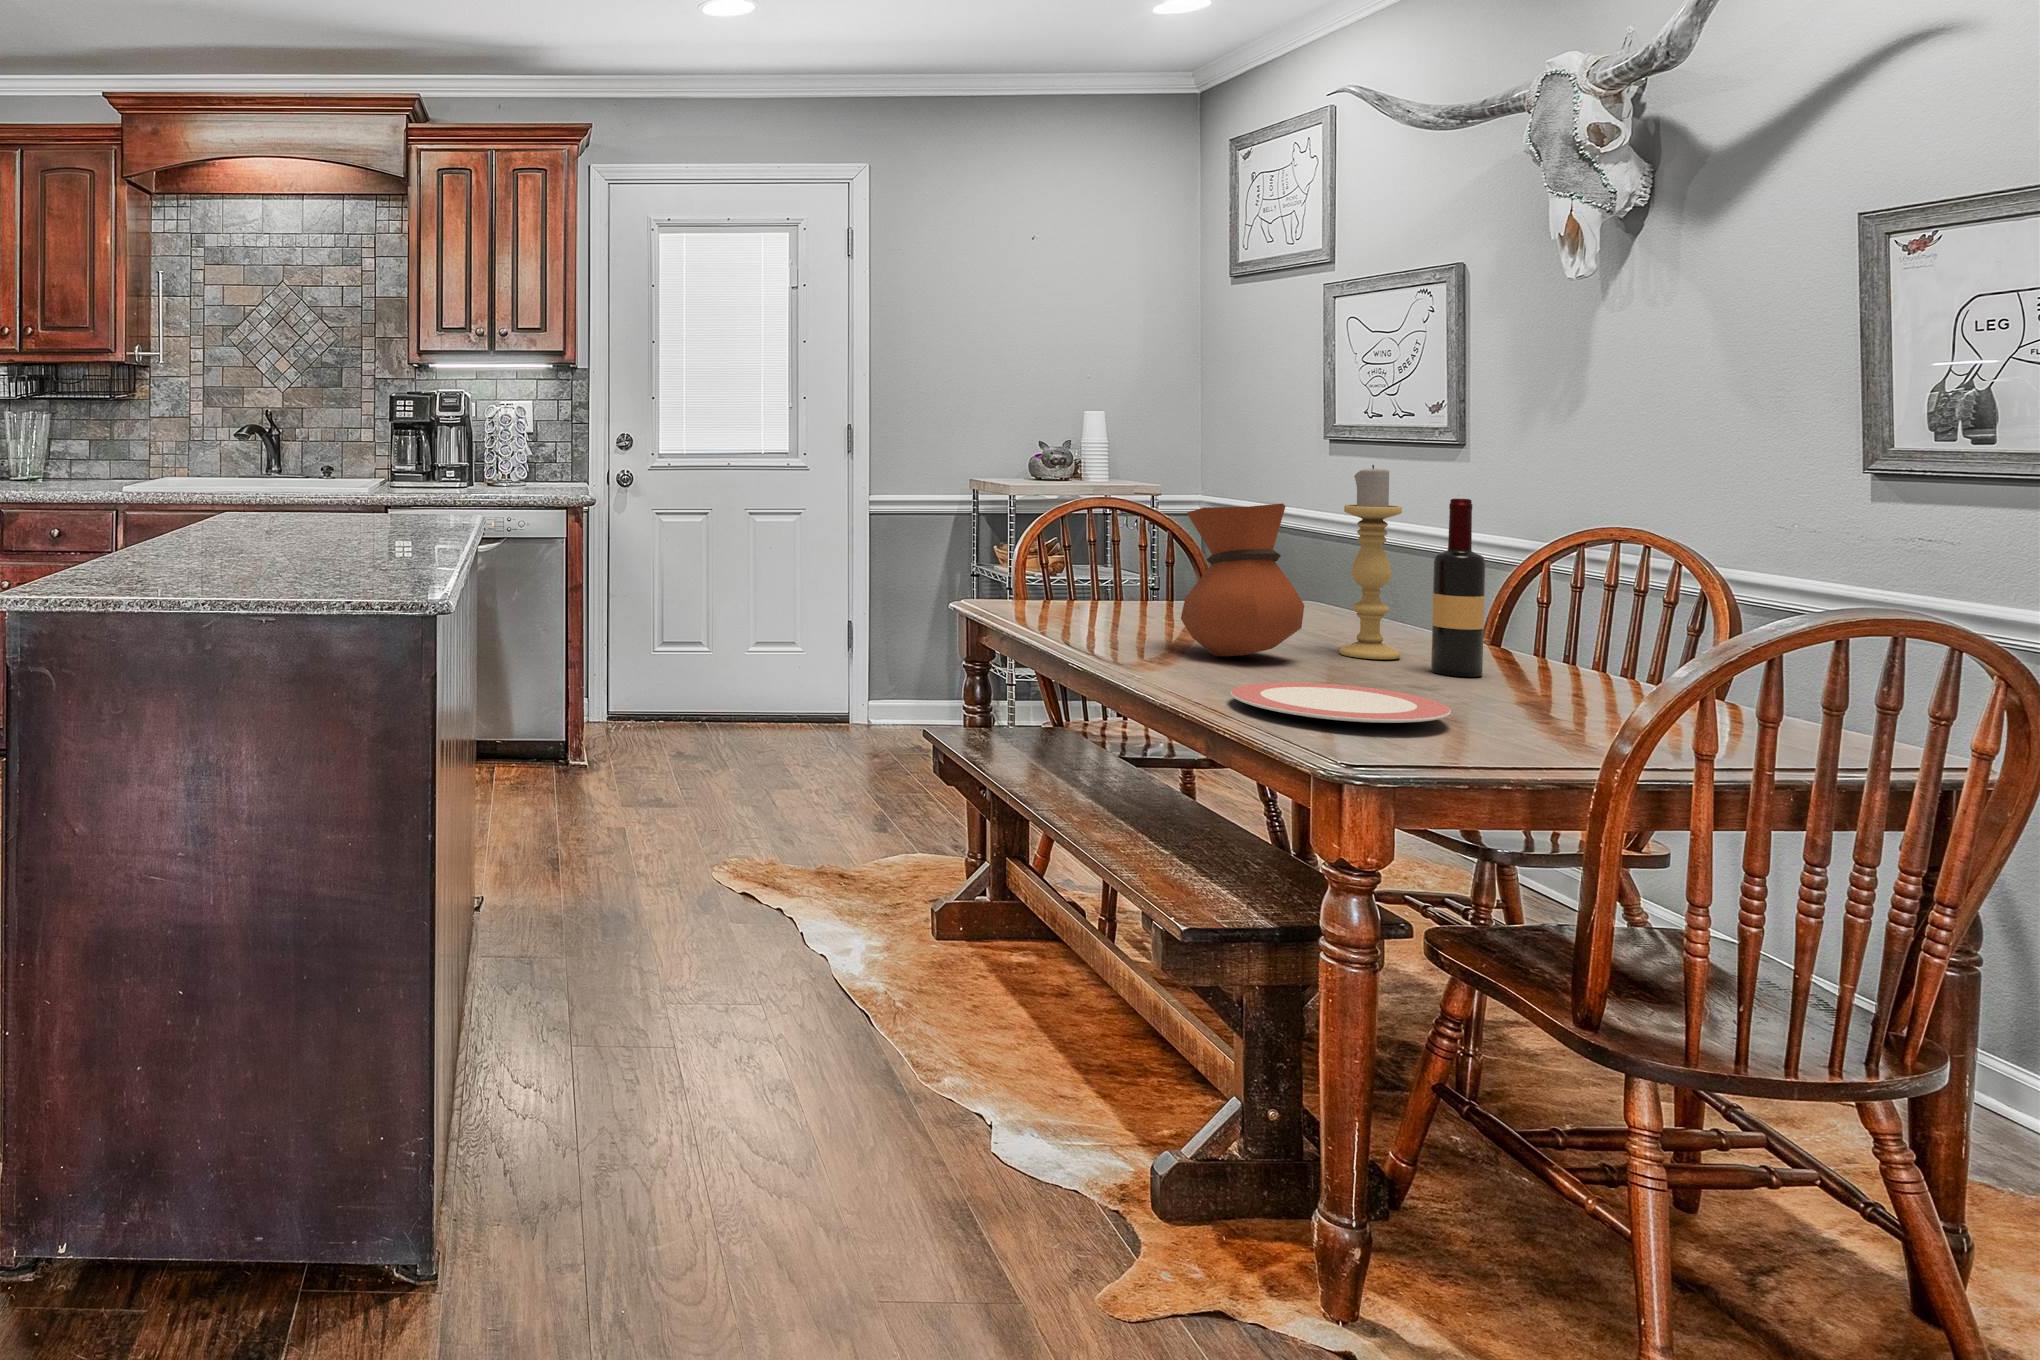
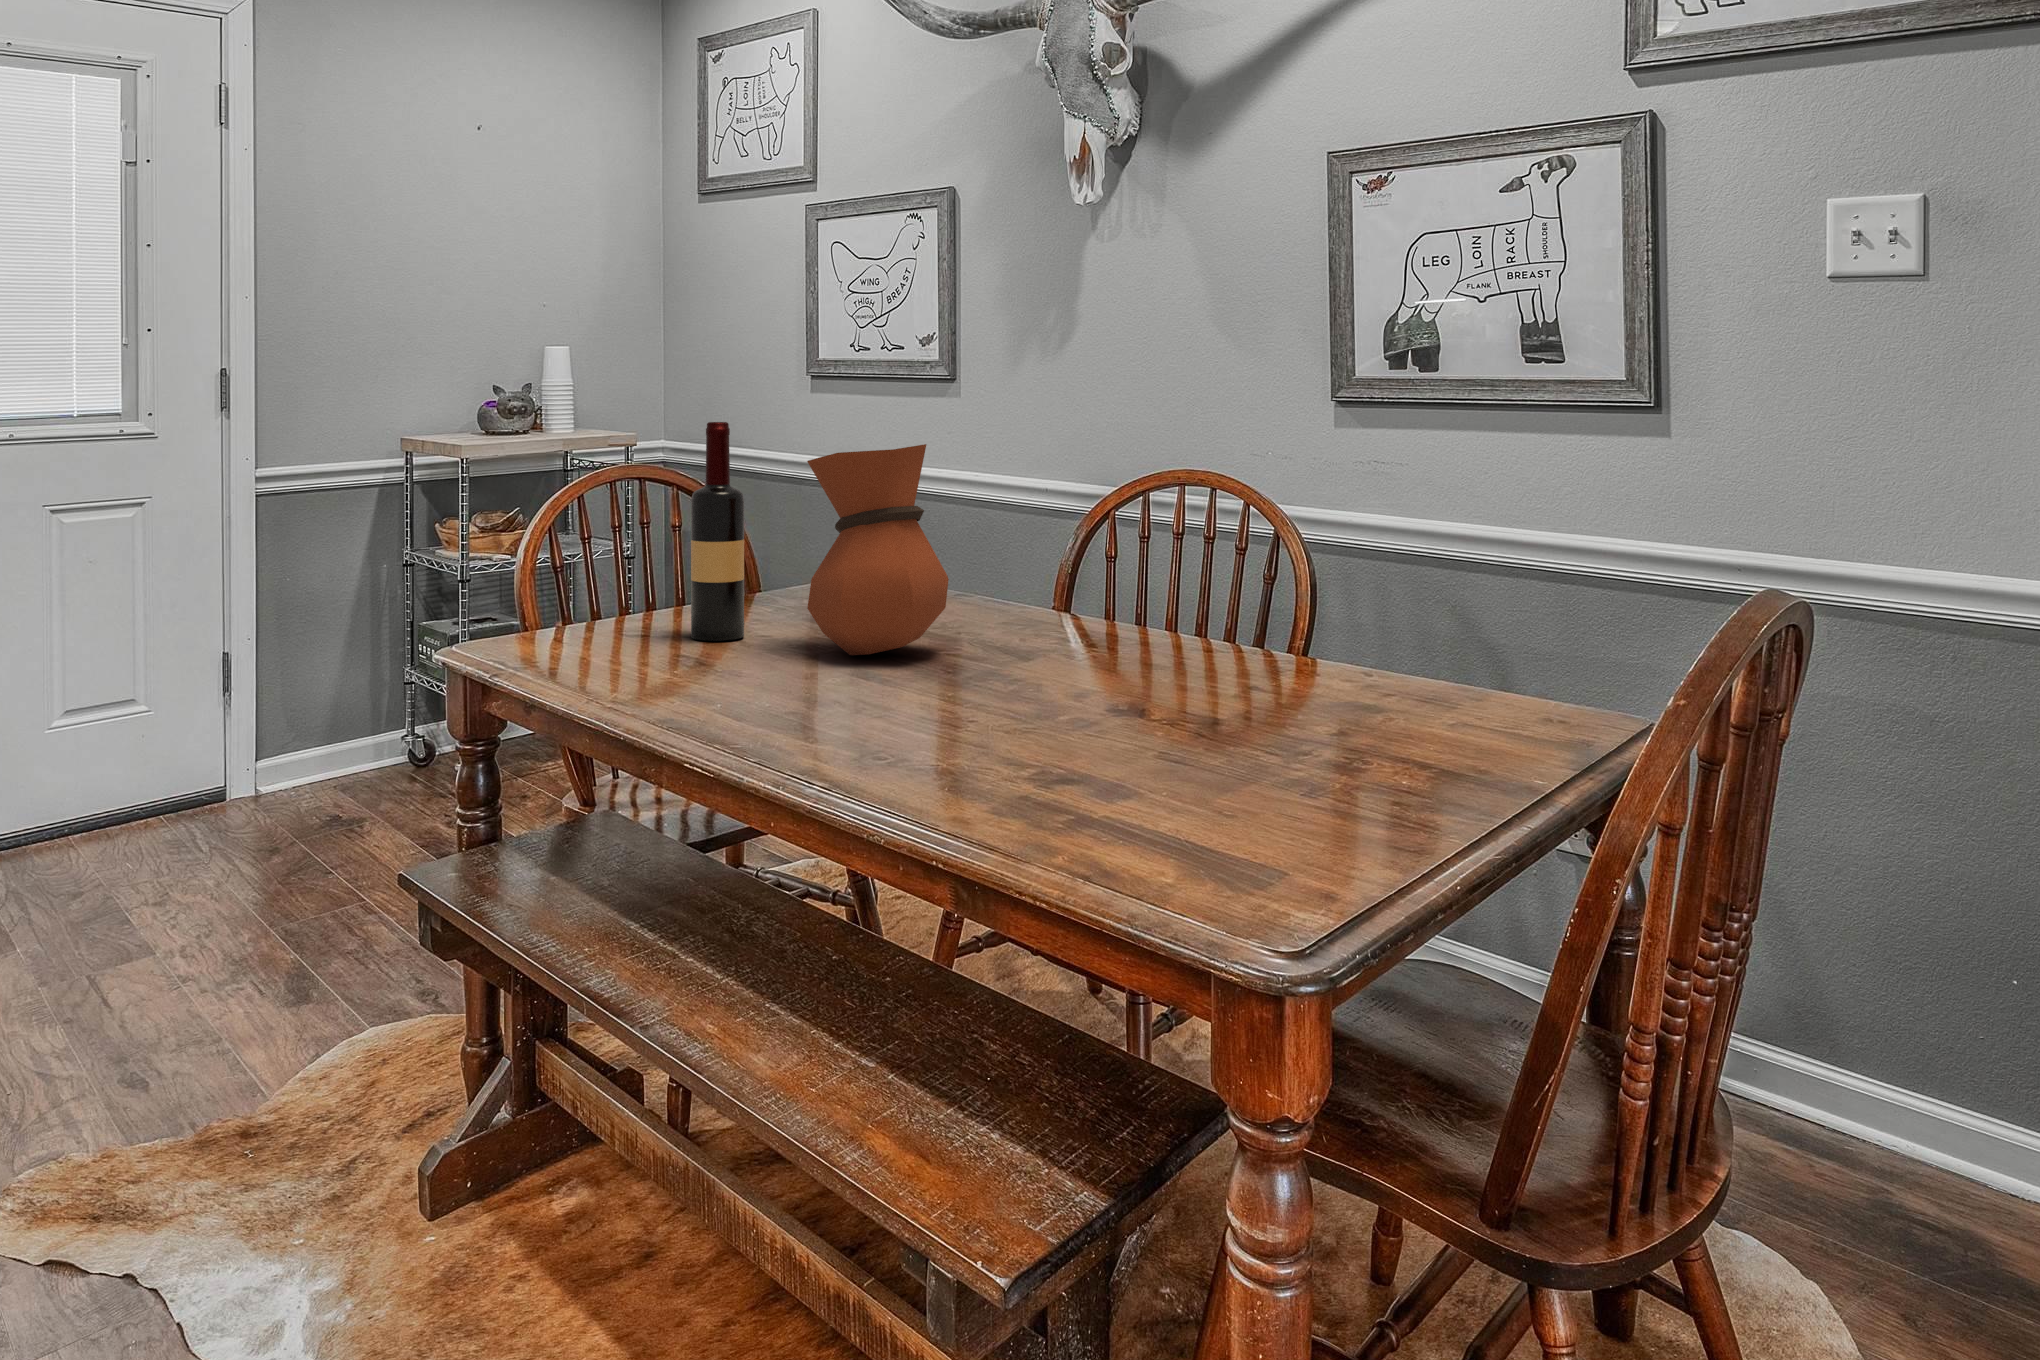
candle holder: present [1339,465,1402,659] -> none [967,394,1031,636]
wine bottle: present [1431,499,1485,677] -> present [691,422,744,641]
plate: present [1230,682,1451,723] -> none [943,683,1204,743]

